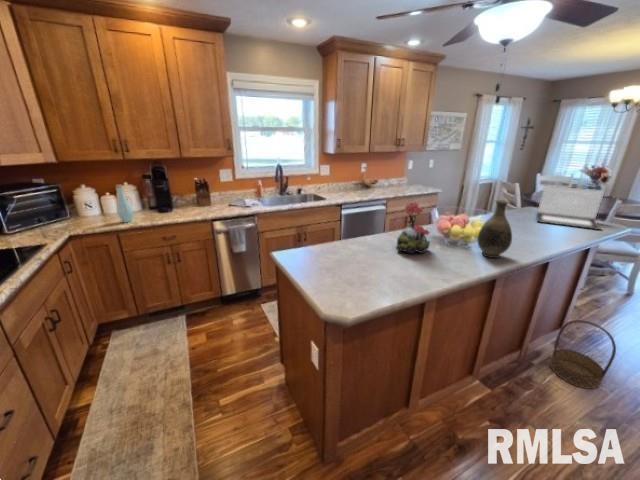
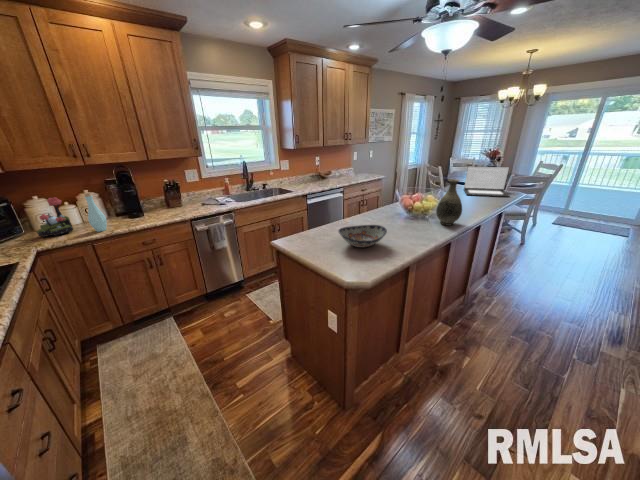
plant: present [396,203,430,253] -> present [37,197,73,237]
decorative bowl: none [341,245,399,271] -> present [338,225,387,247]
basket: present [550,320,616,389] -> none [484,265,528,313]

